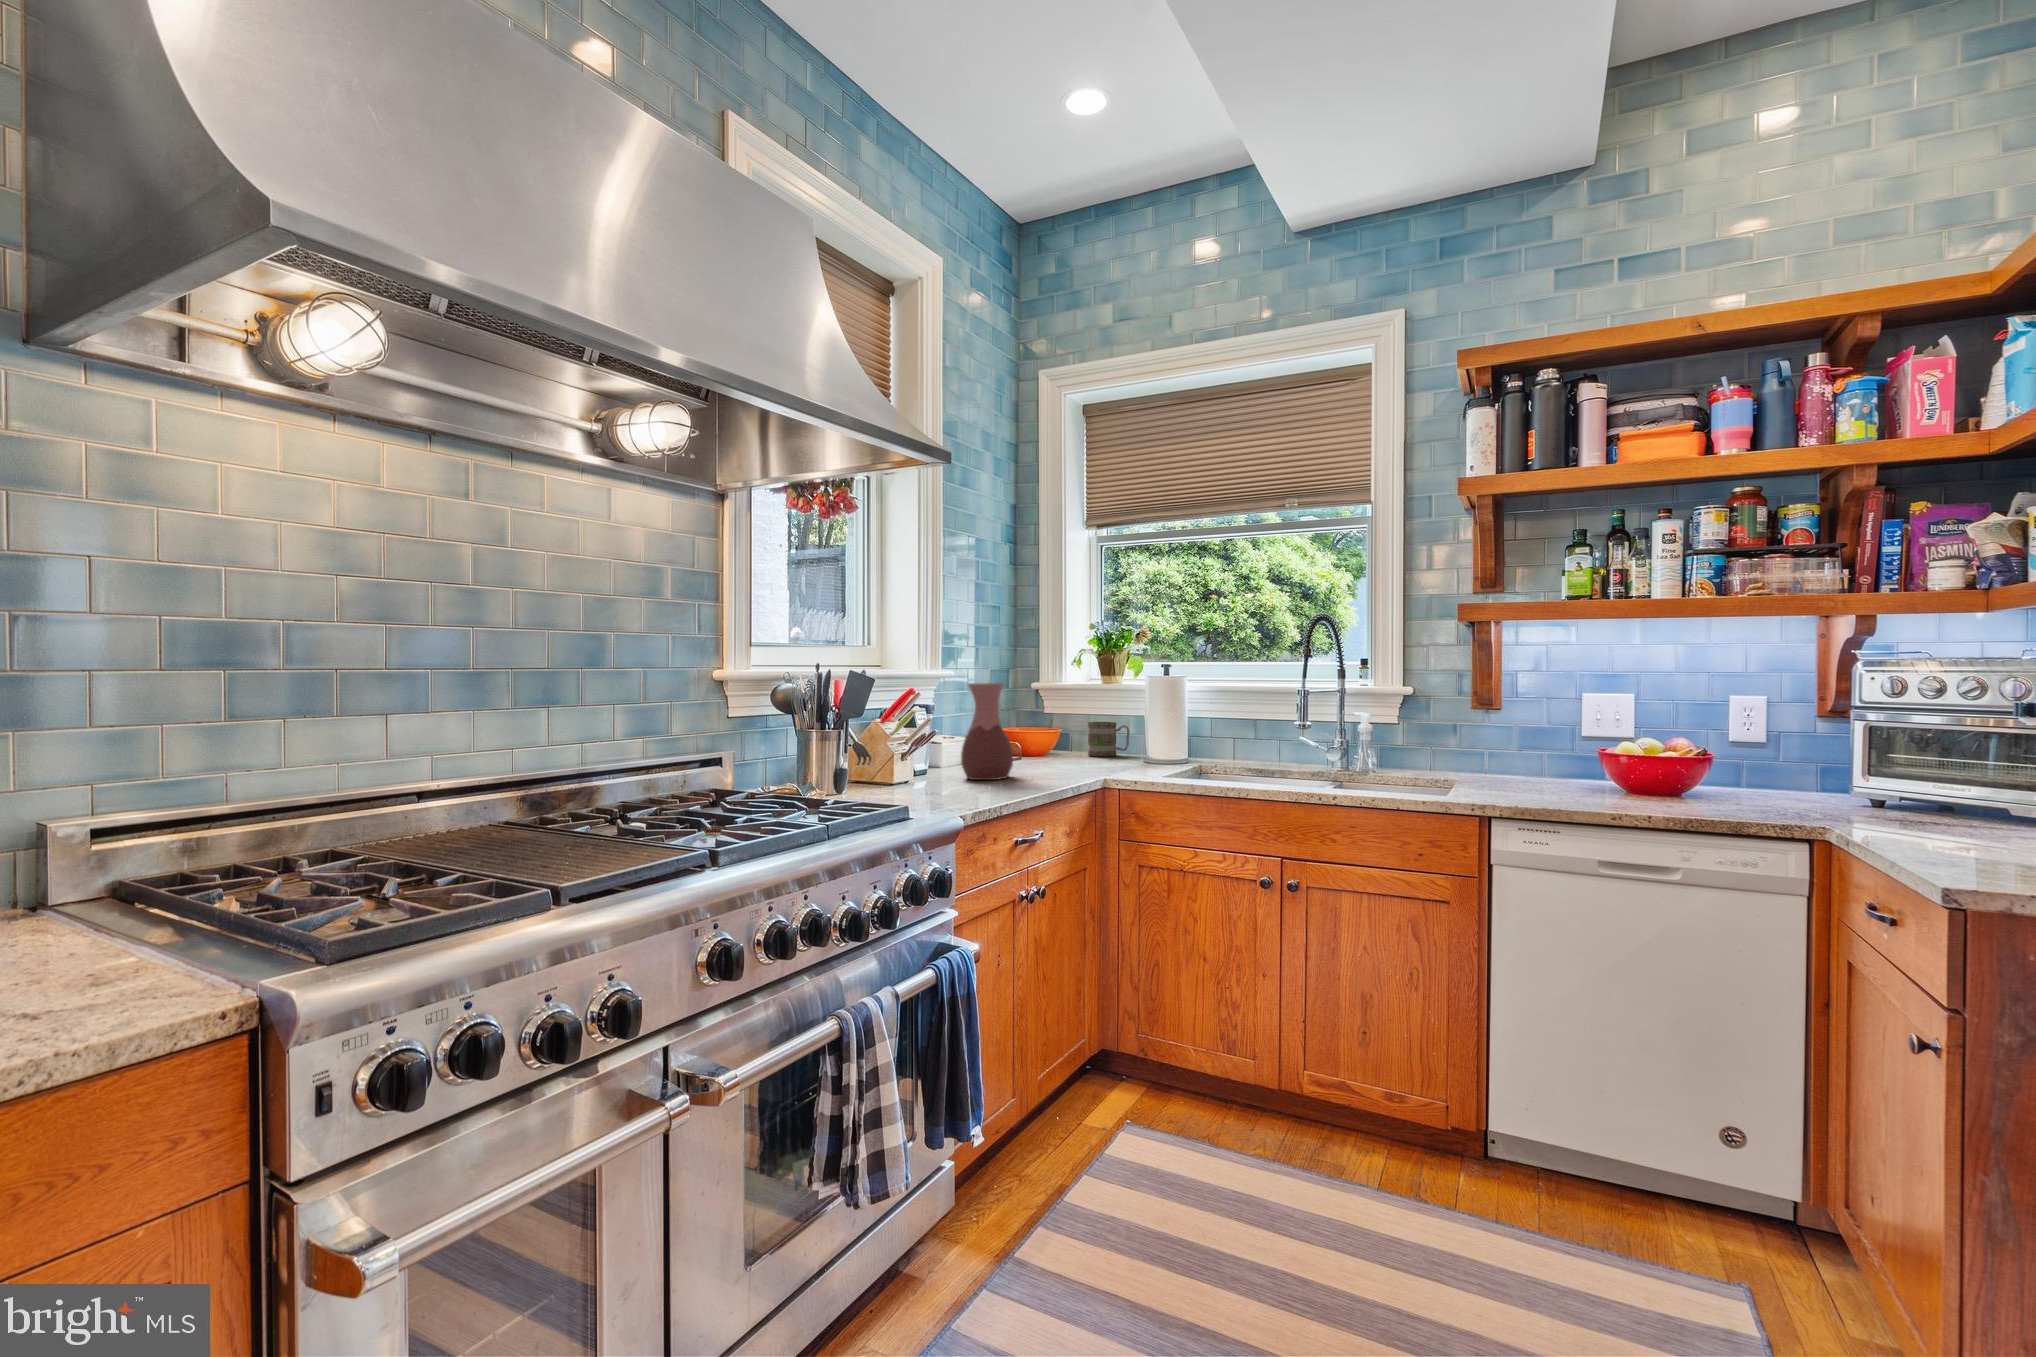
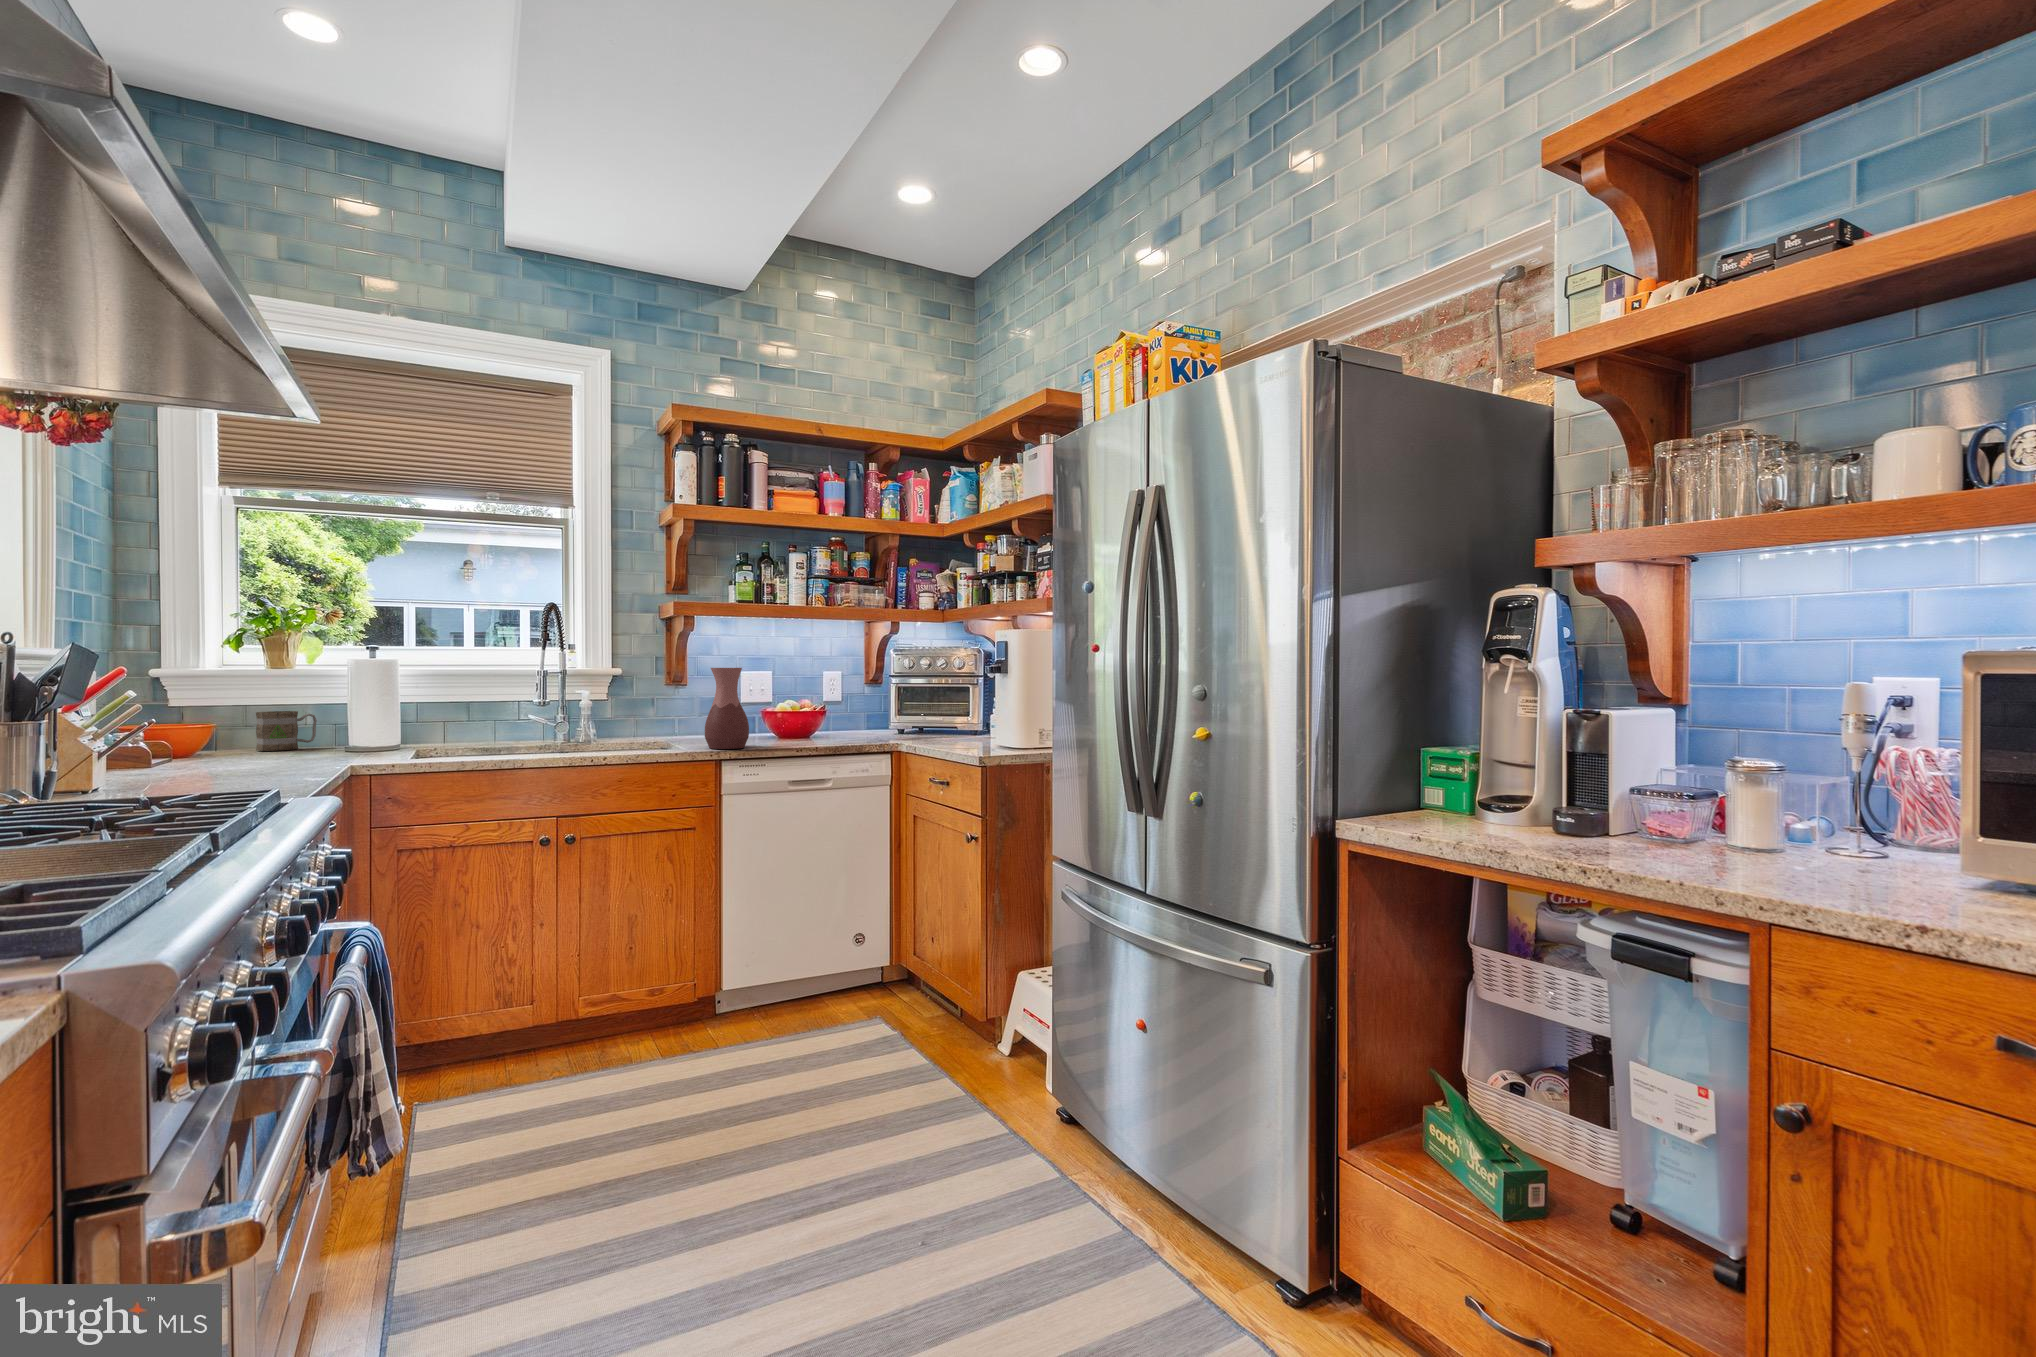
vase: present [961,683,1013,780] -> present [705,668,749,749]

